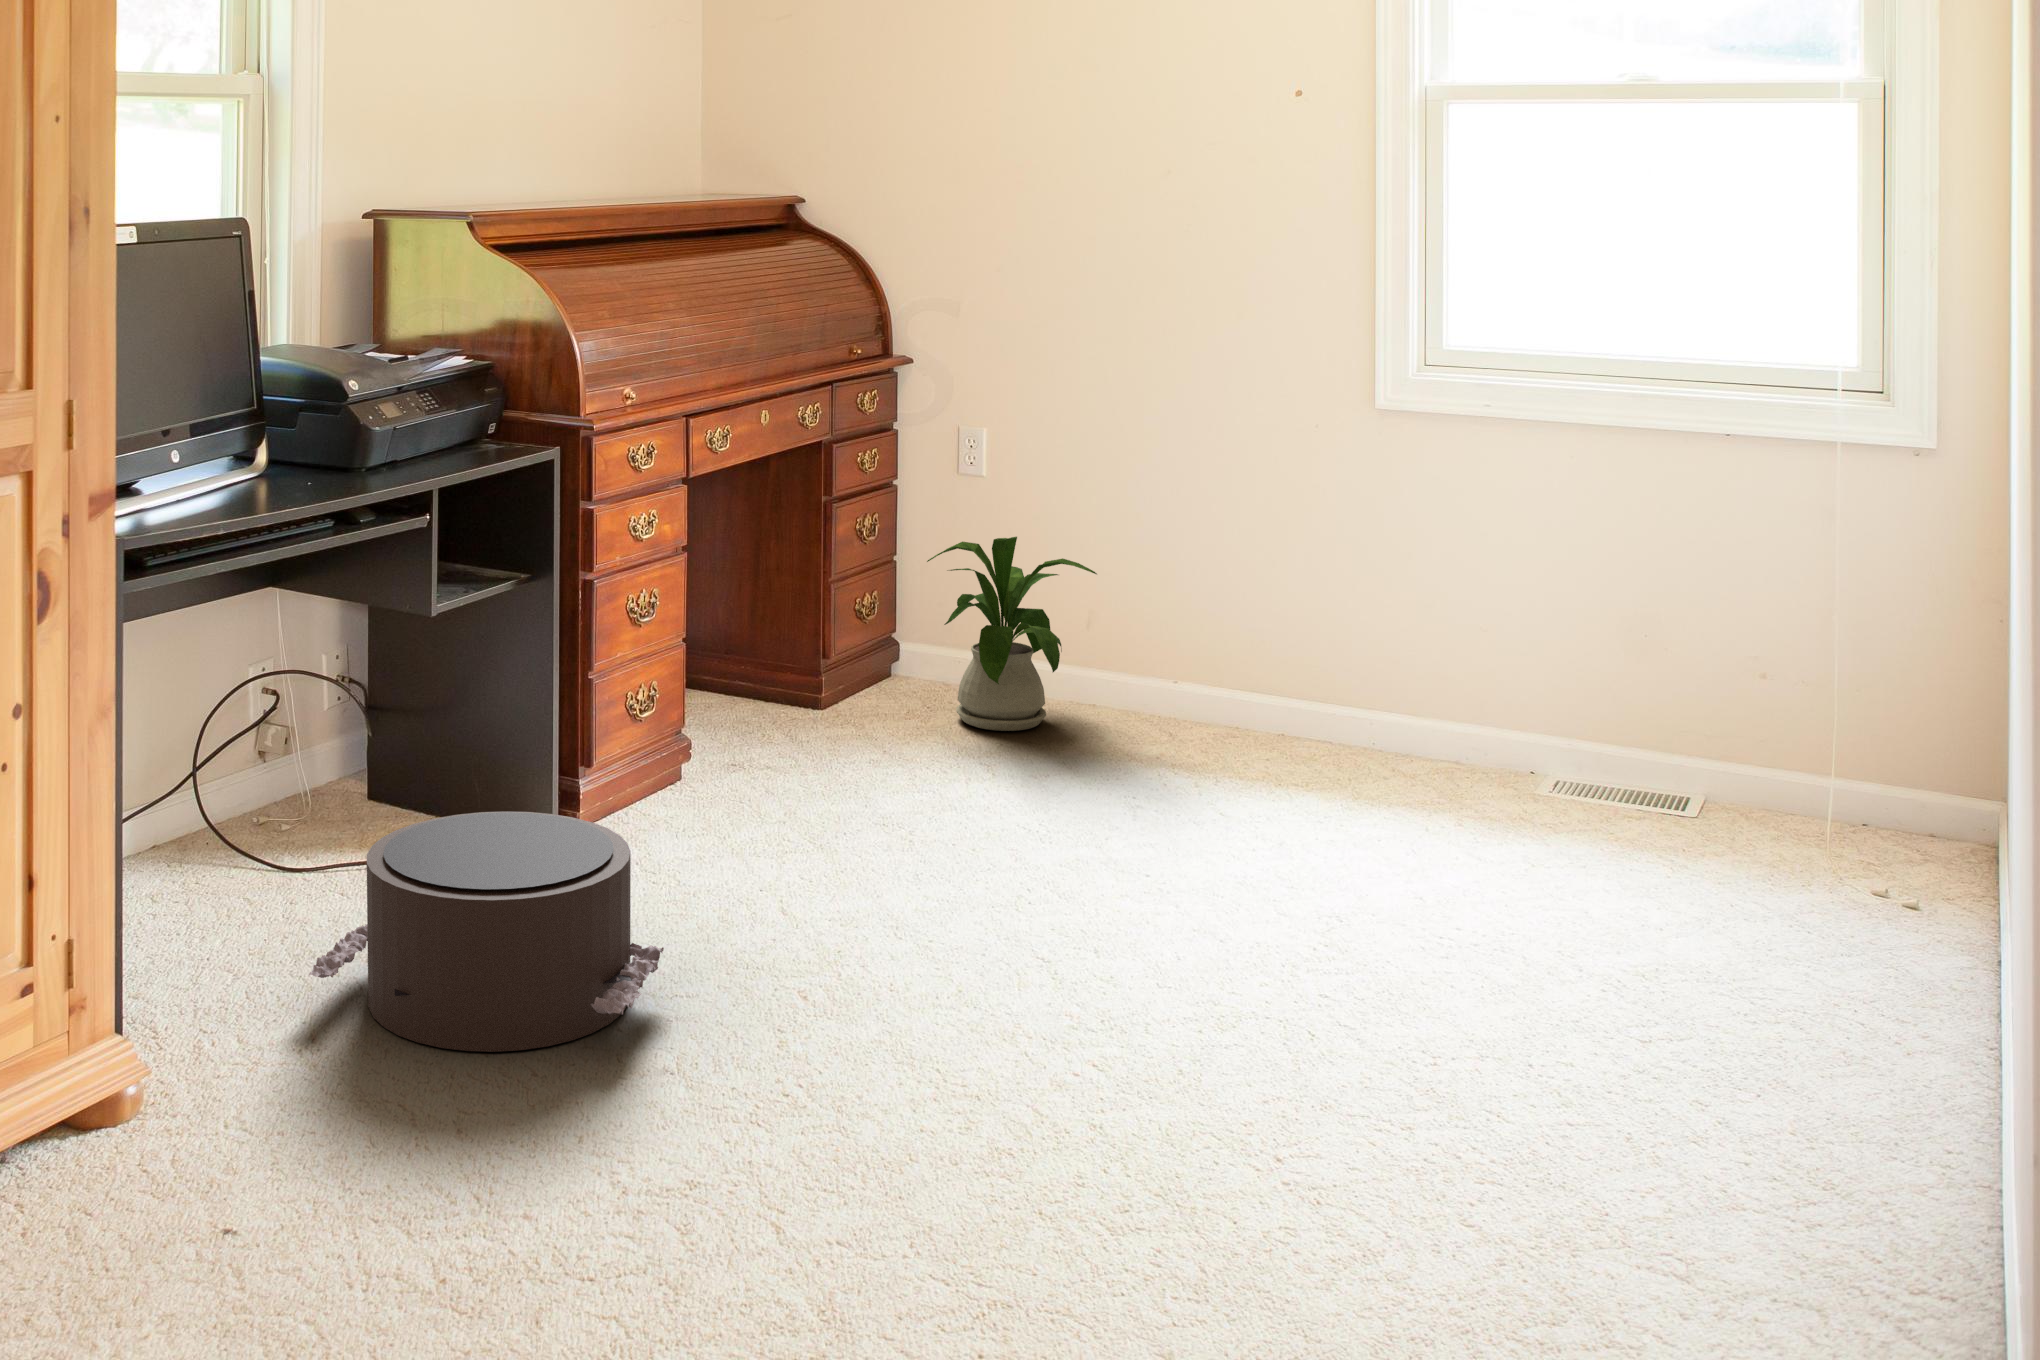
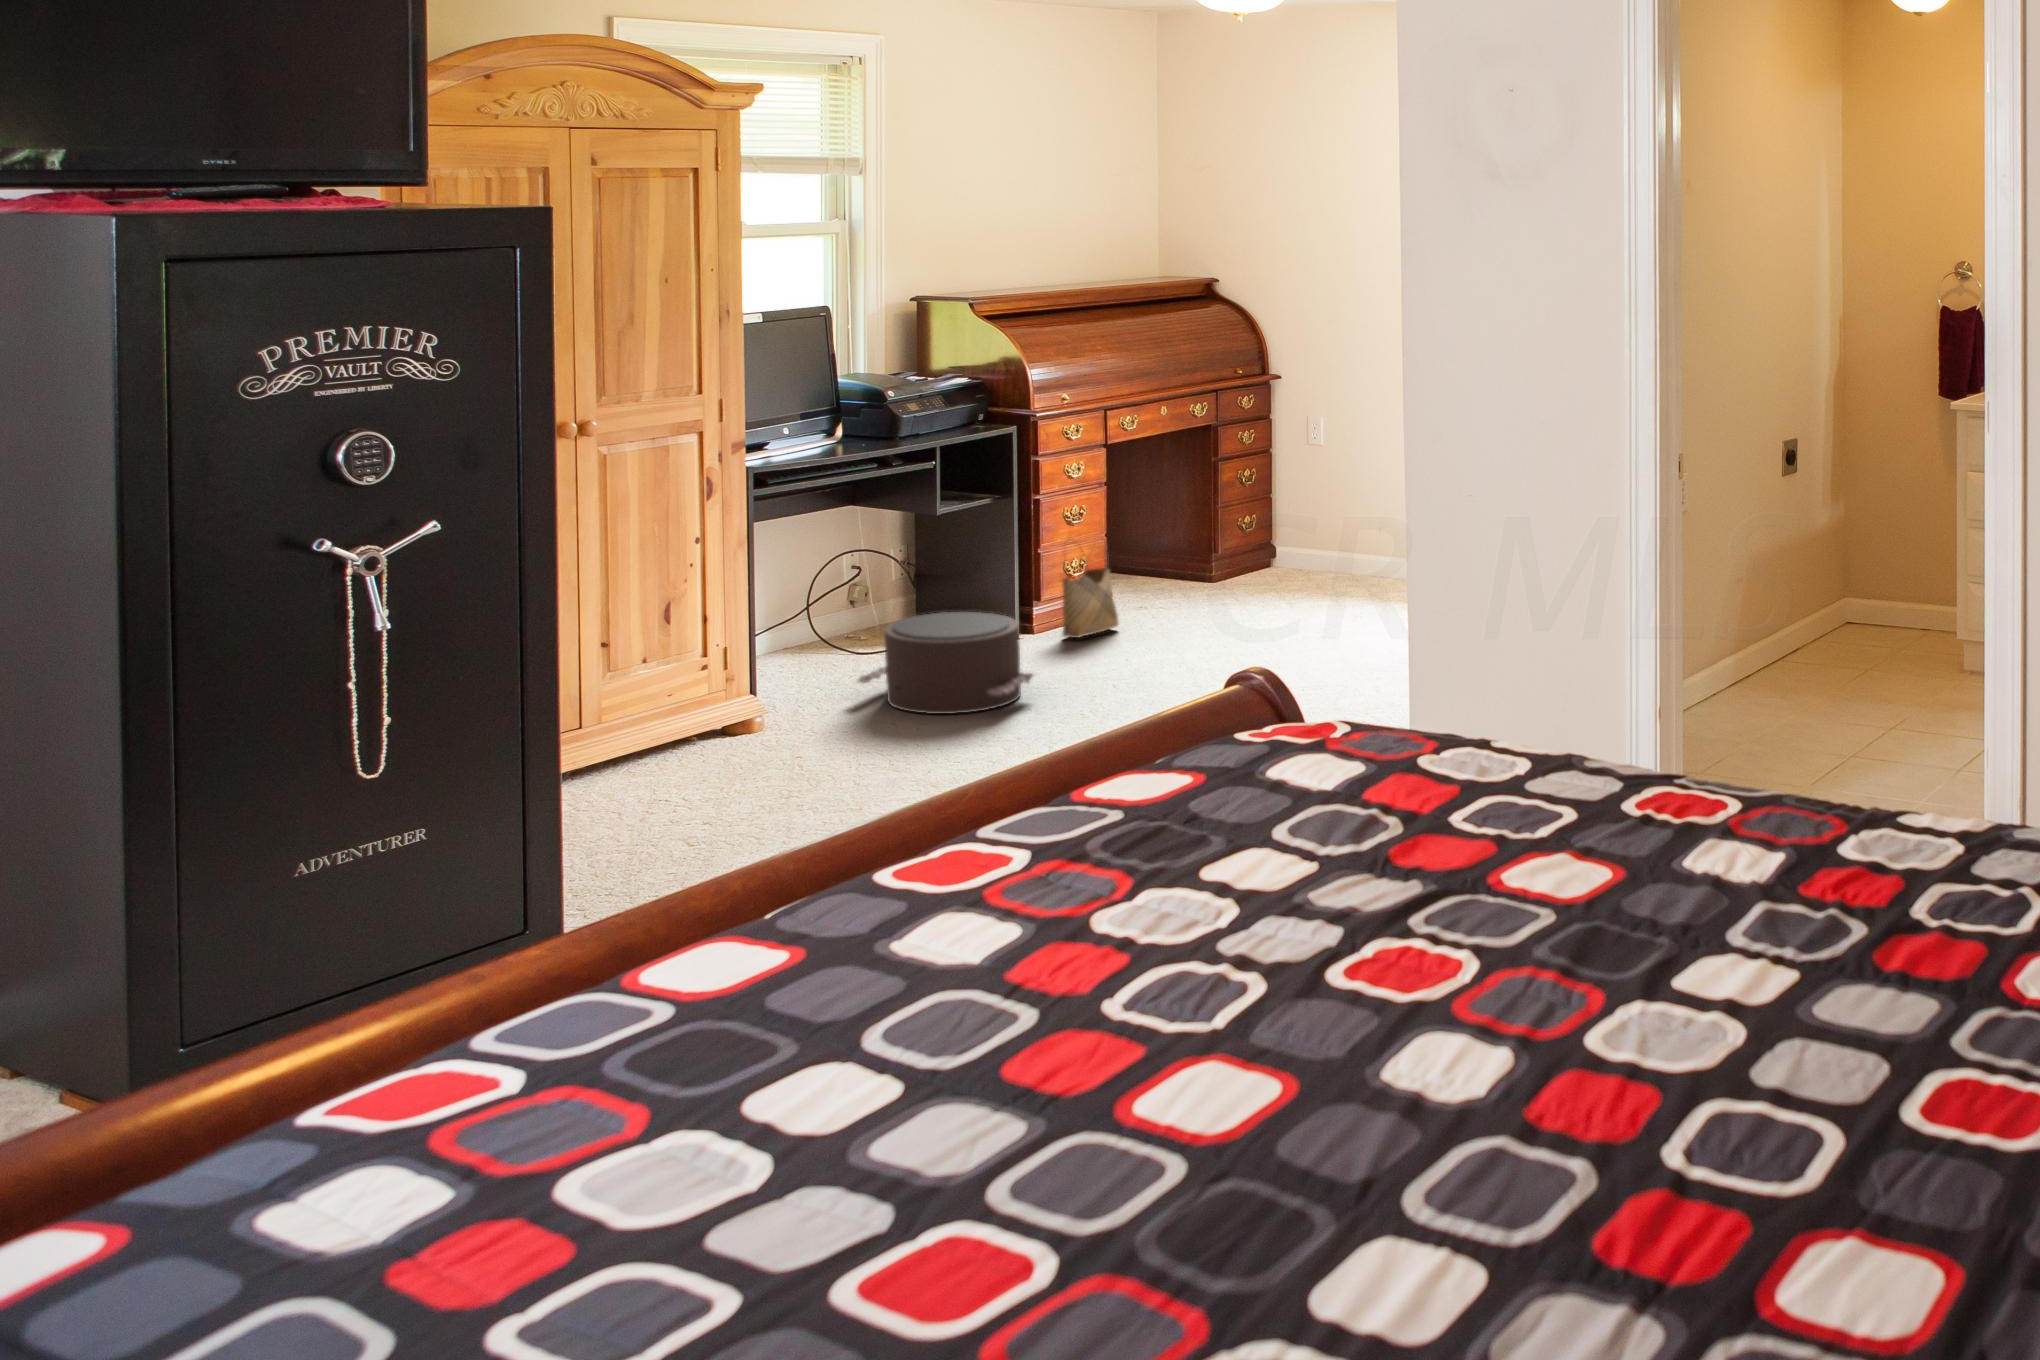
house plant: present [927,537,1097,731] -> none [1271,484,1360,597]
woven basket: none [634,645,725,832] -> present [1062,539,1118,638]

